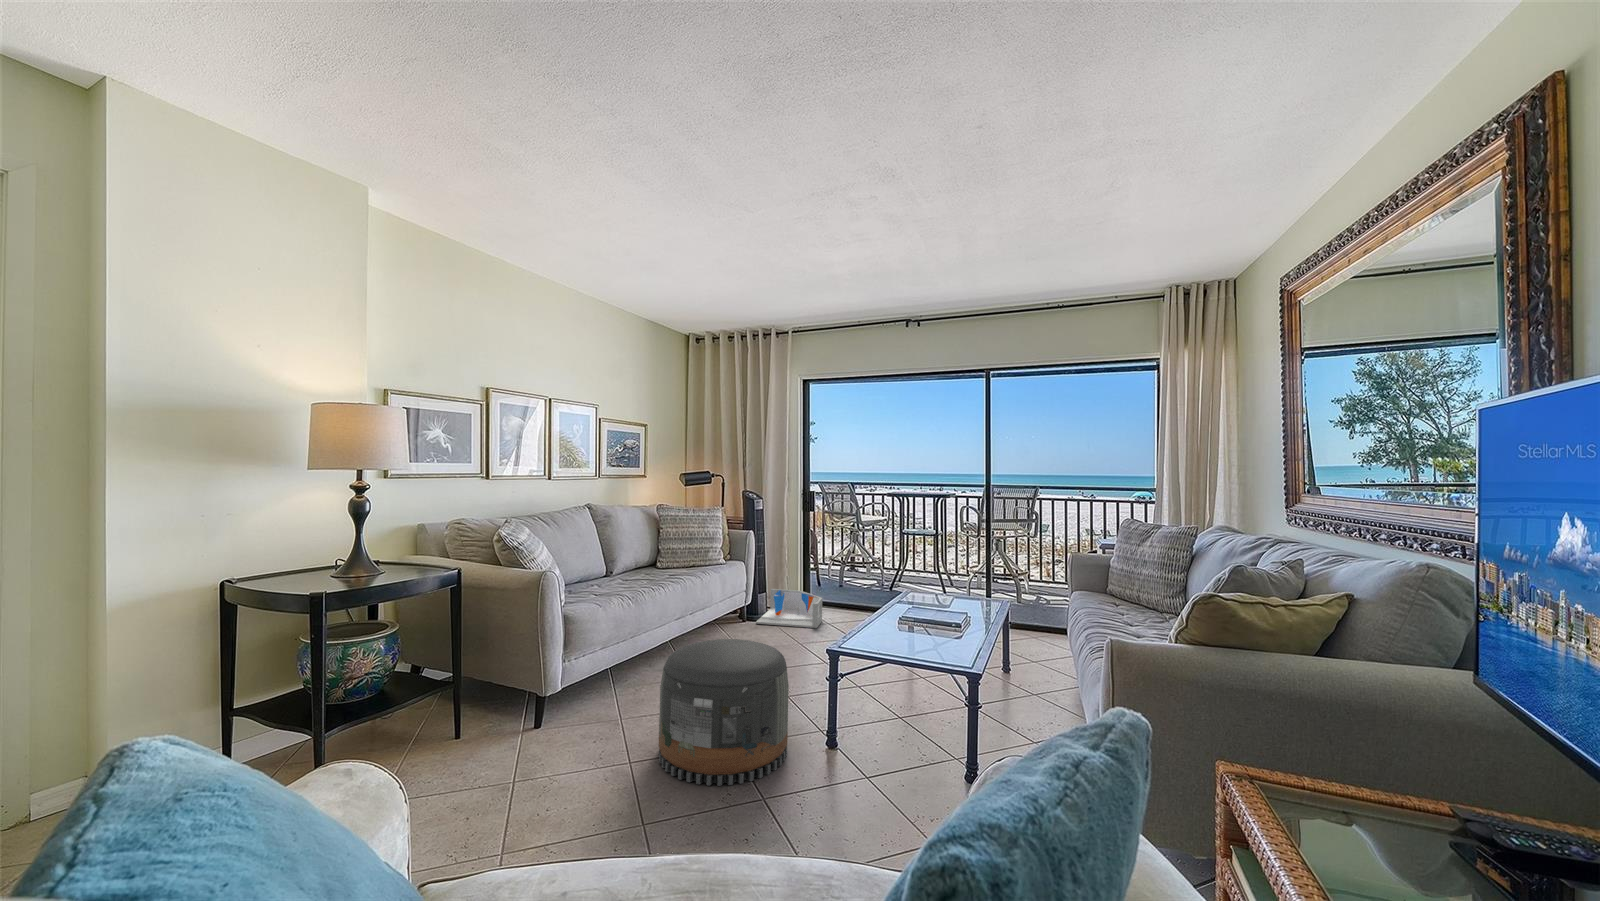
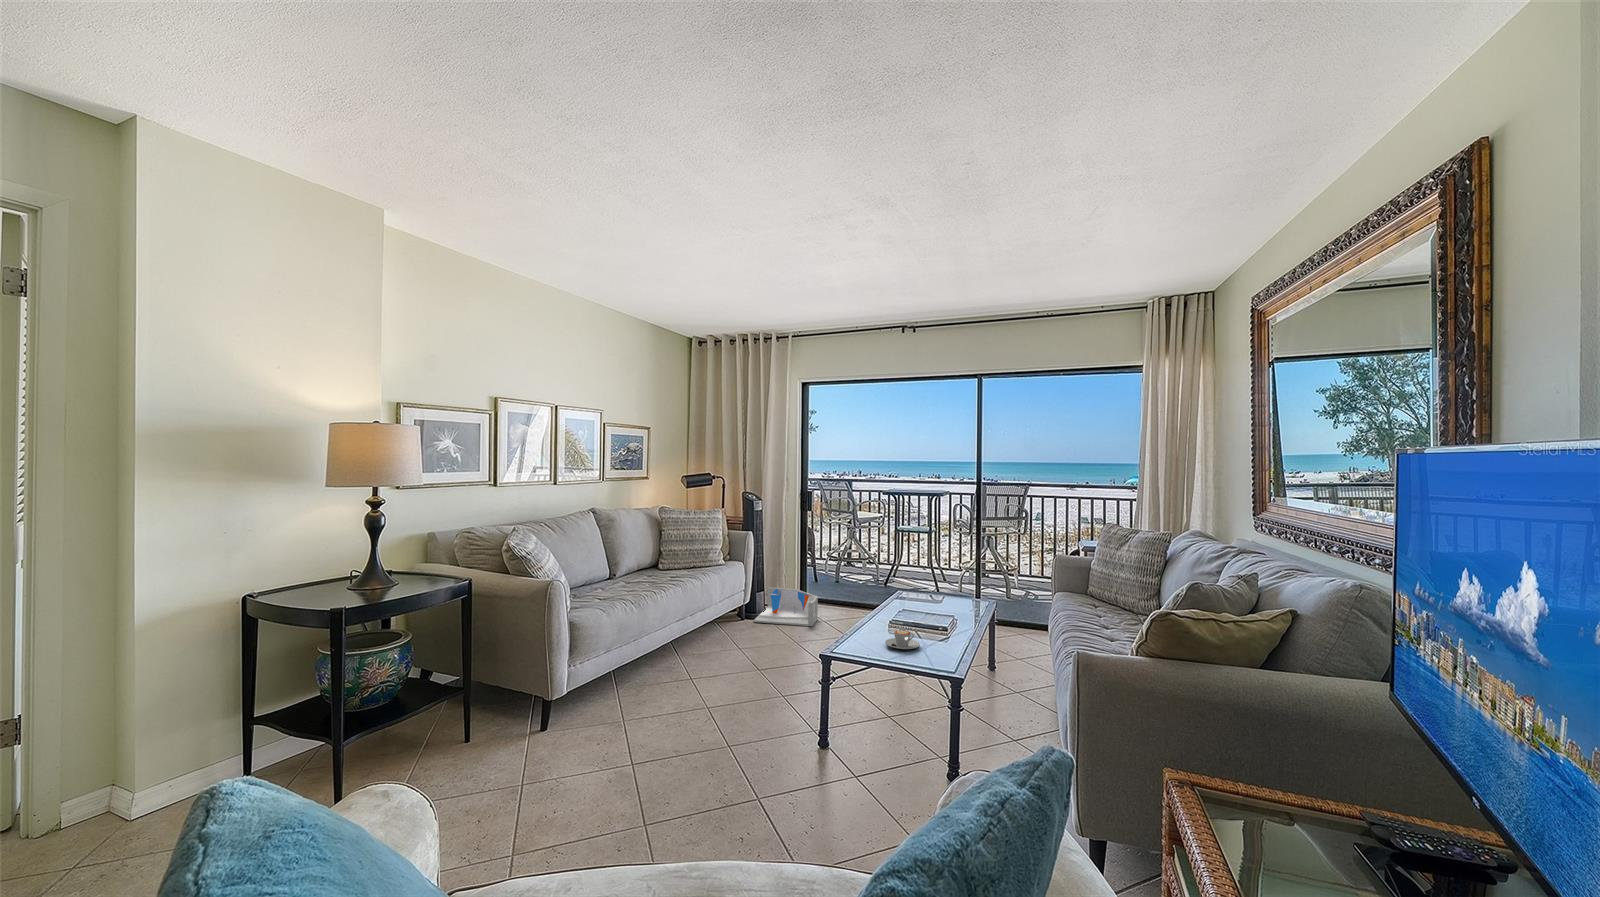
coffee cup: none [896,625,932,645] -> present [885,630,920,649]
pouf: present [659,639,789,786] -> none [664,644,785,783]

